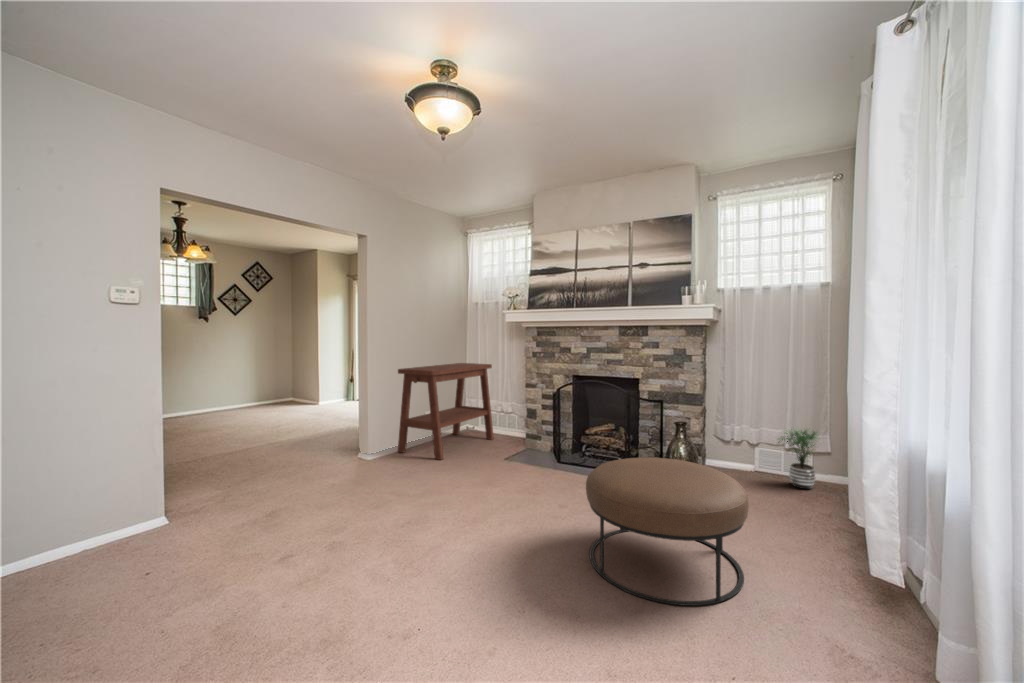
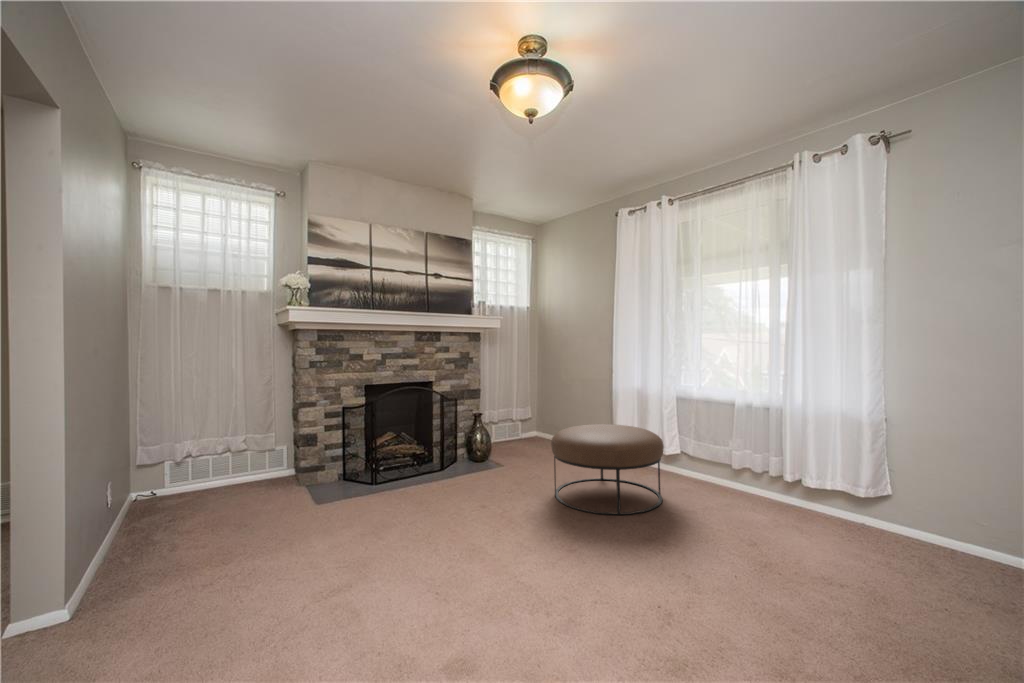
side table: present [398,363,494,460] -> none [114,384,245,566]
potted plant: present [778,428,817,489] -> none [522,402,549,444]

